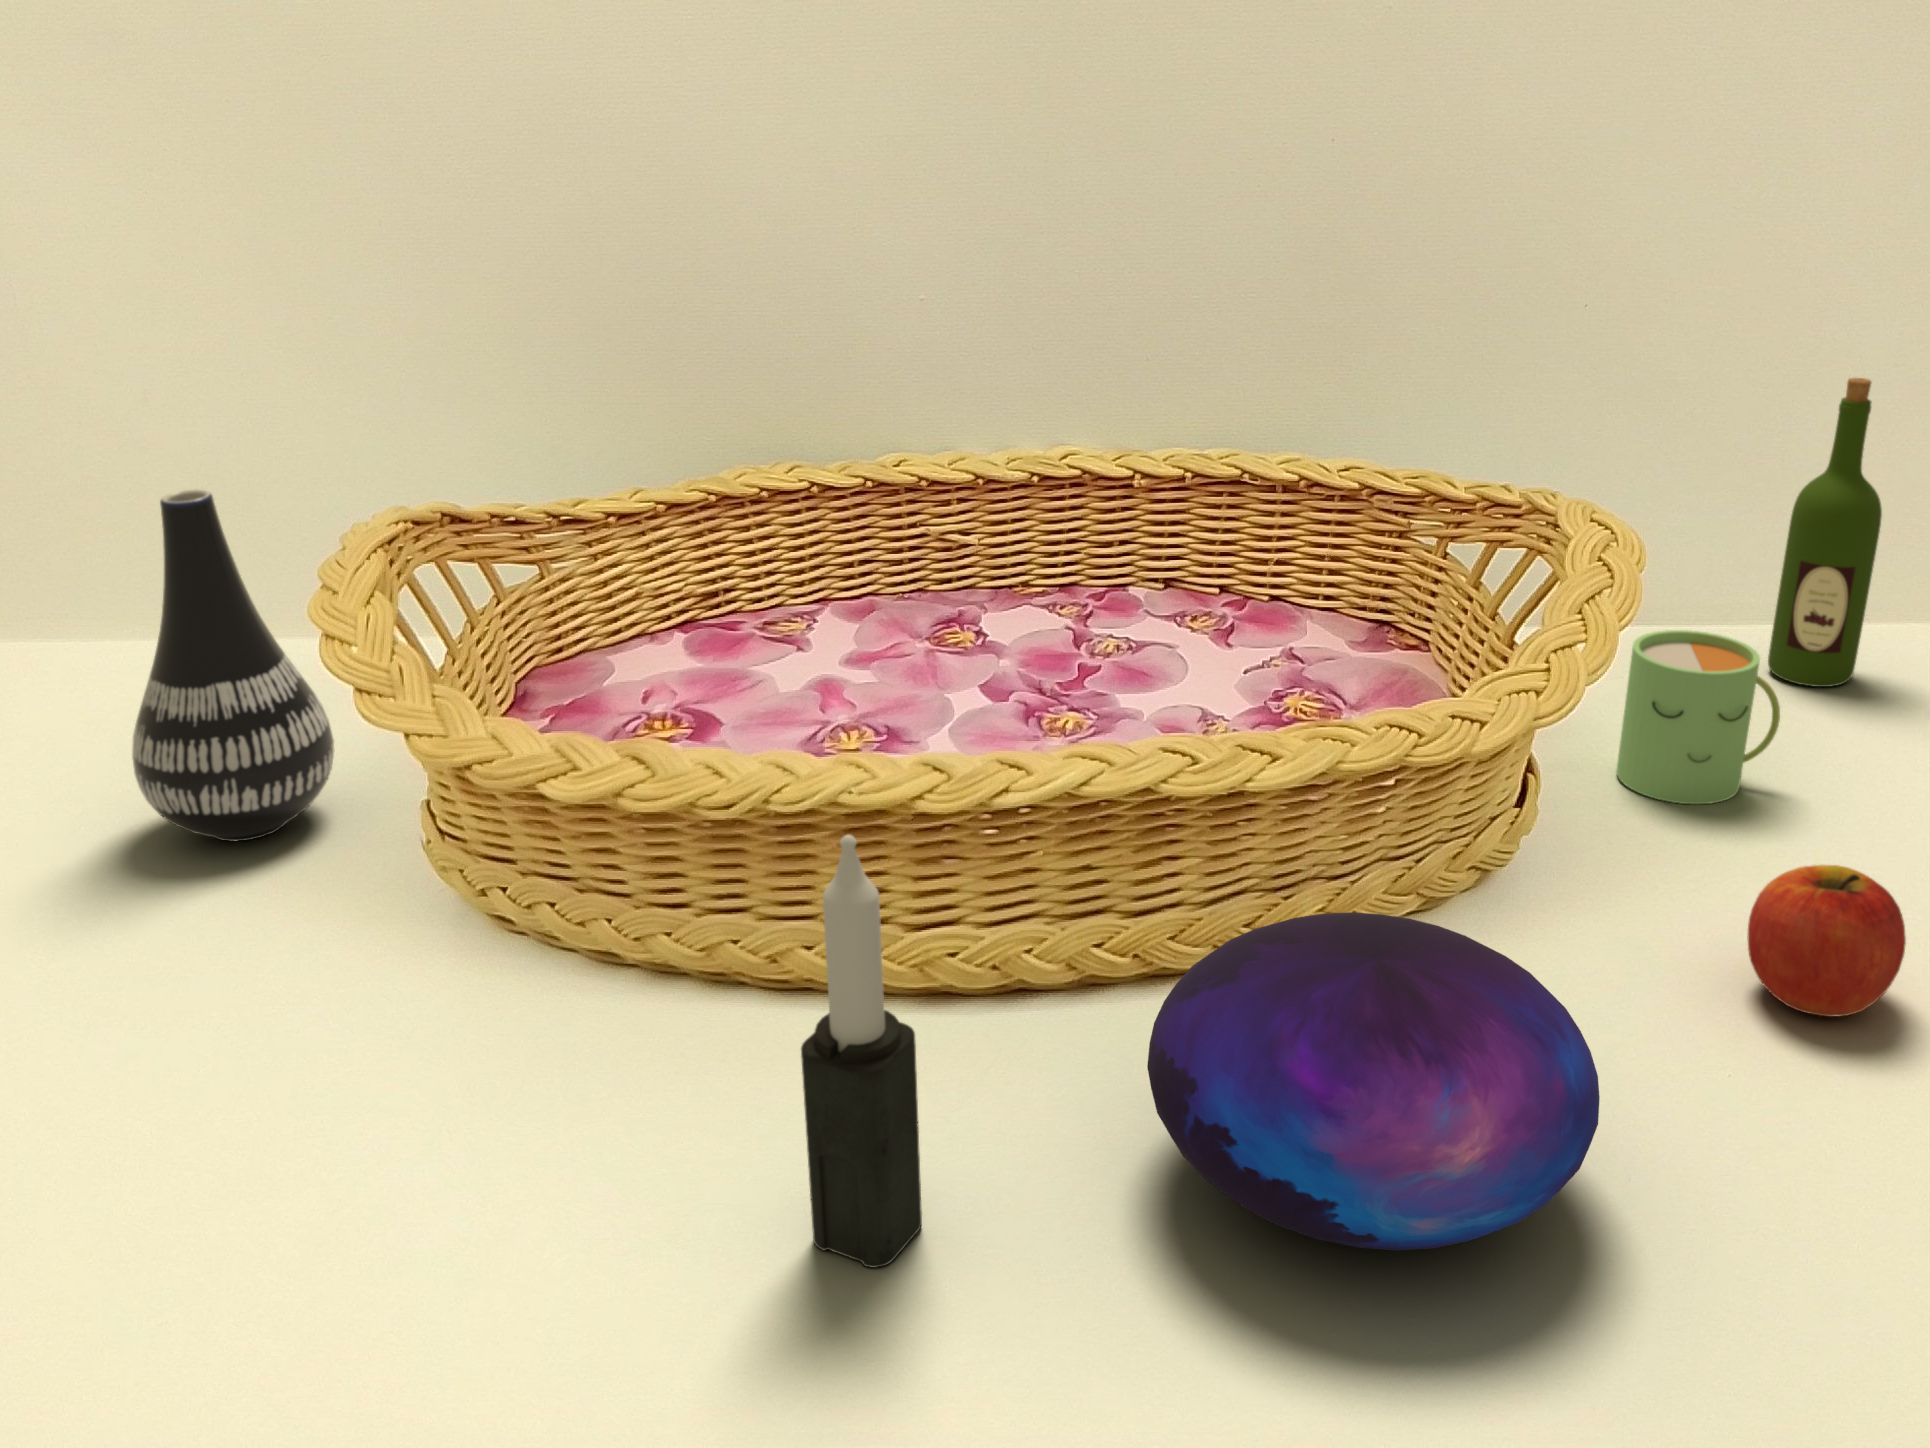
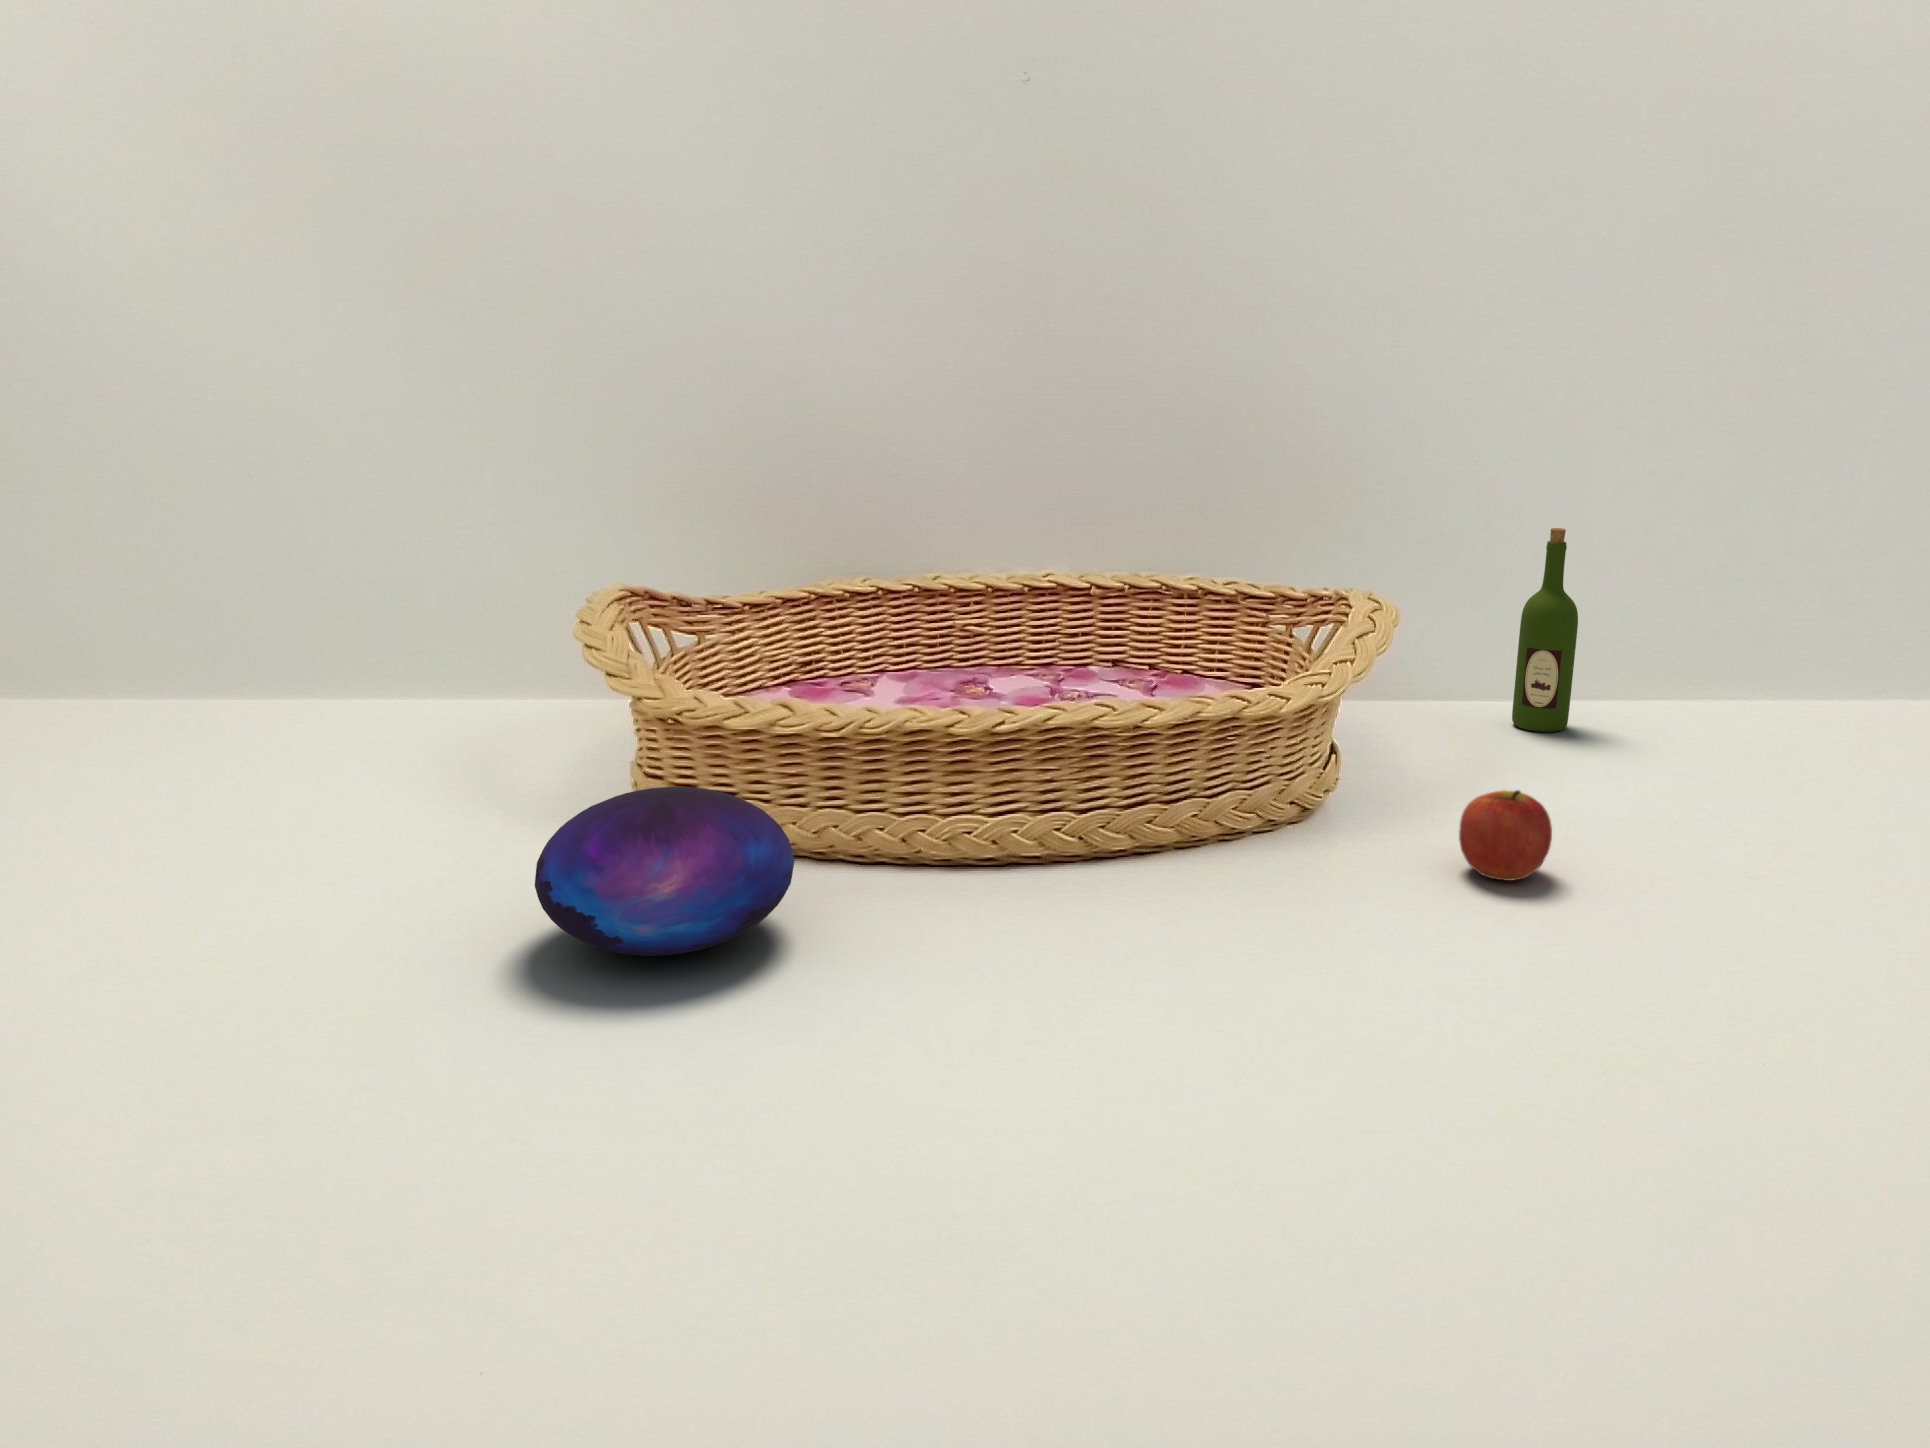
vase: present [132,489,334,841] -> none [442,569,568,799]
mug: present [1616,630,1780,804] -> none [1401,679,1502,787]
candle: present [801,835,922,1268] -> none [882,712,949,979]
decorative orb: present [1147,913,1600,1250] -> present [535,787,794,956]

